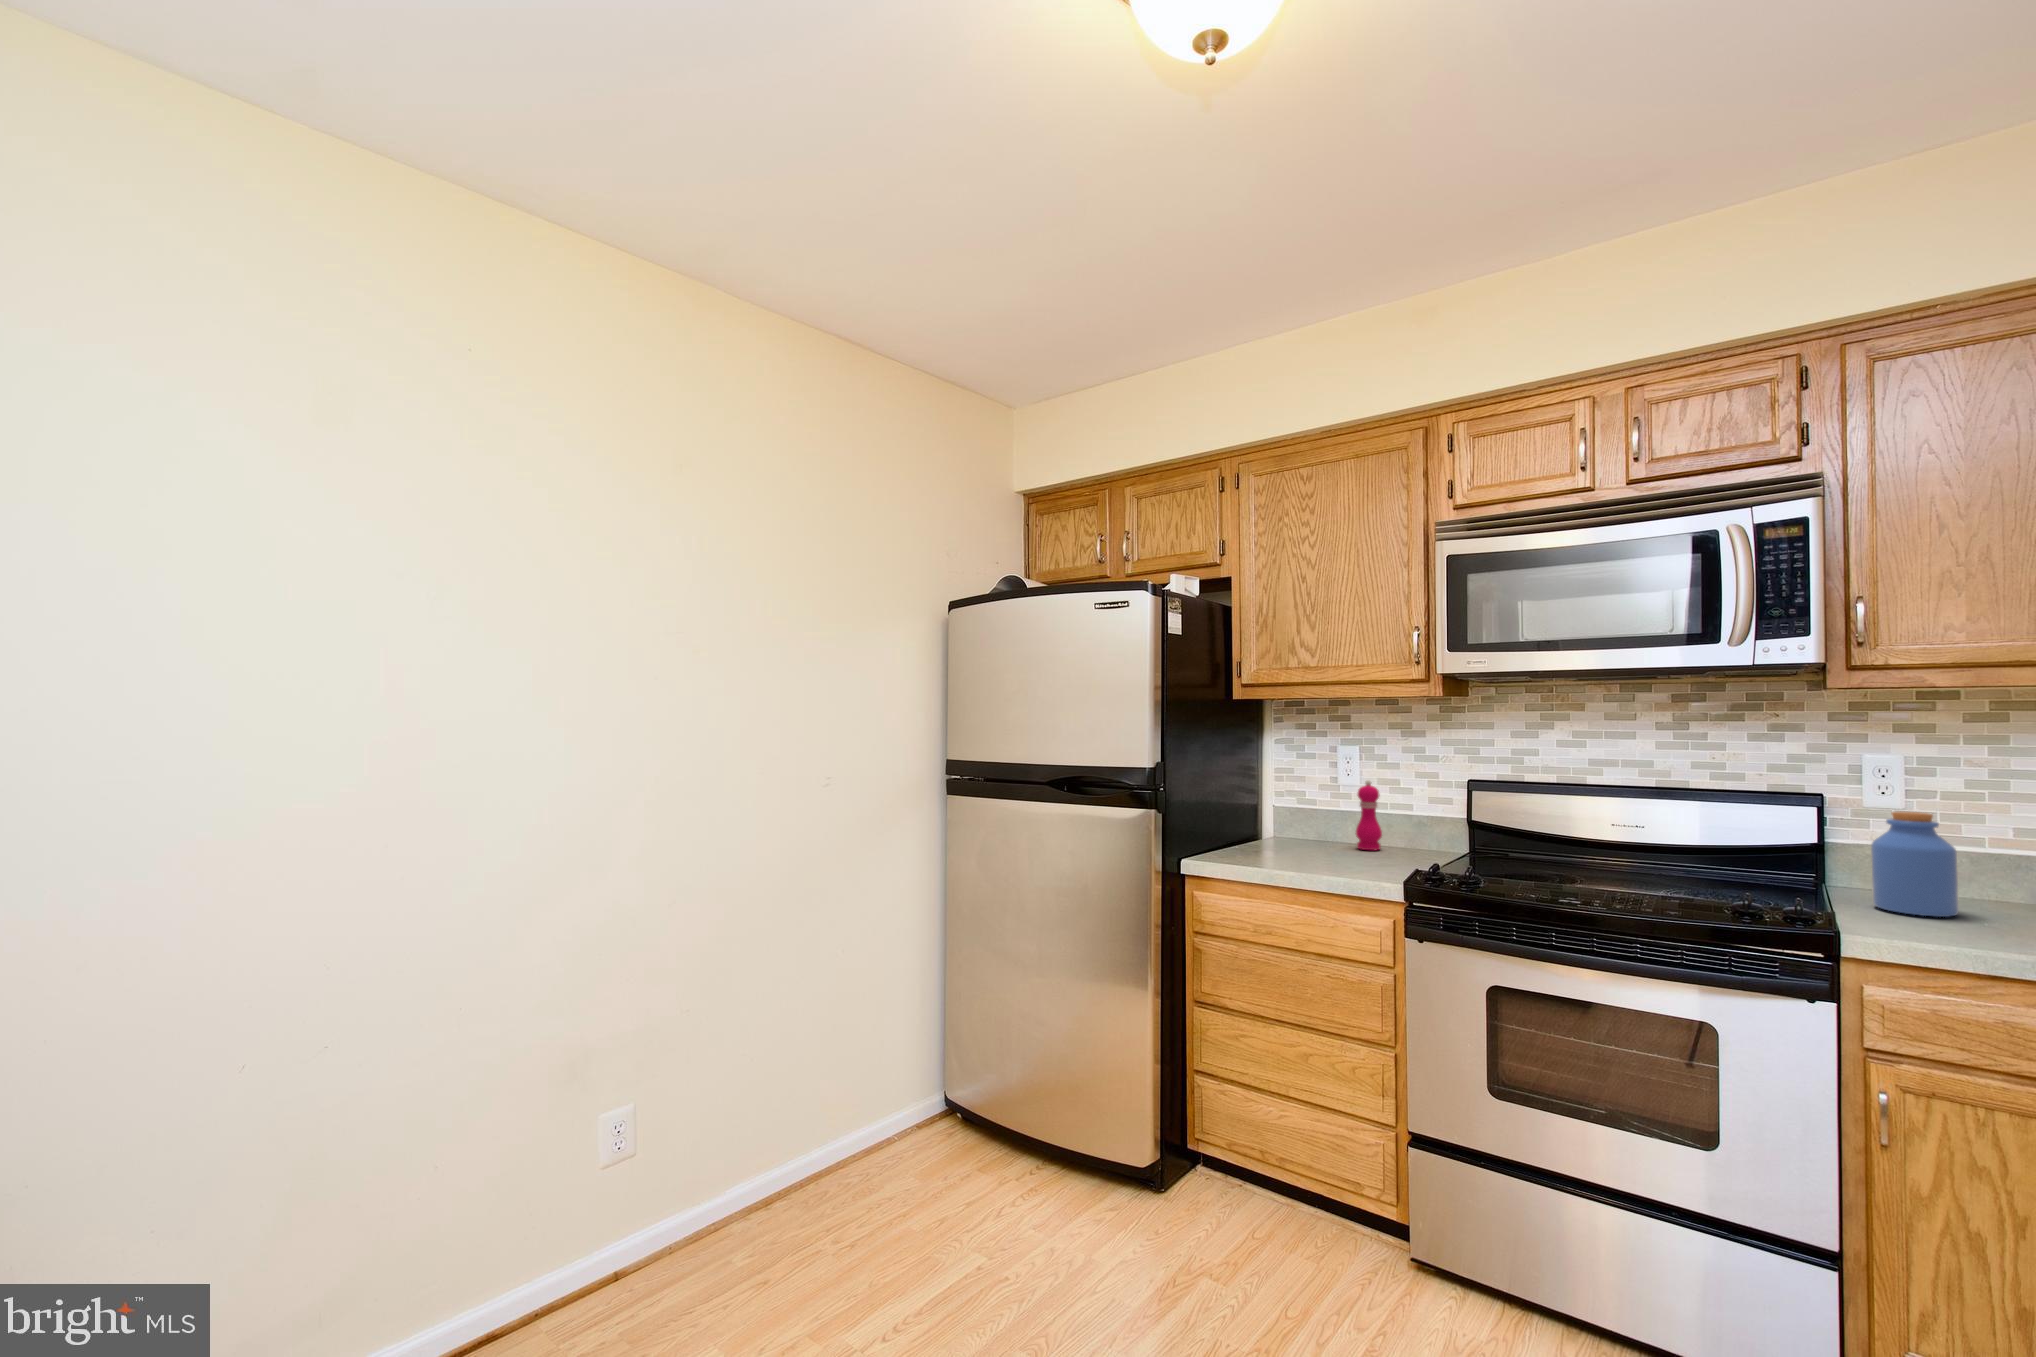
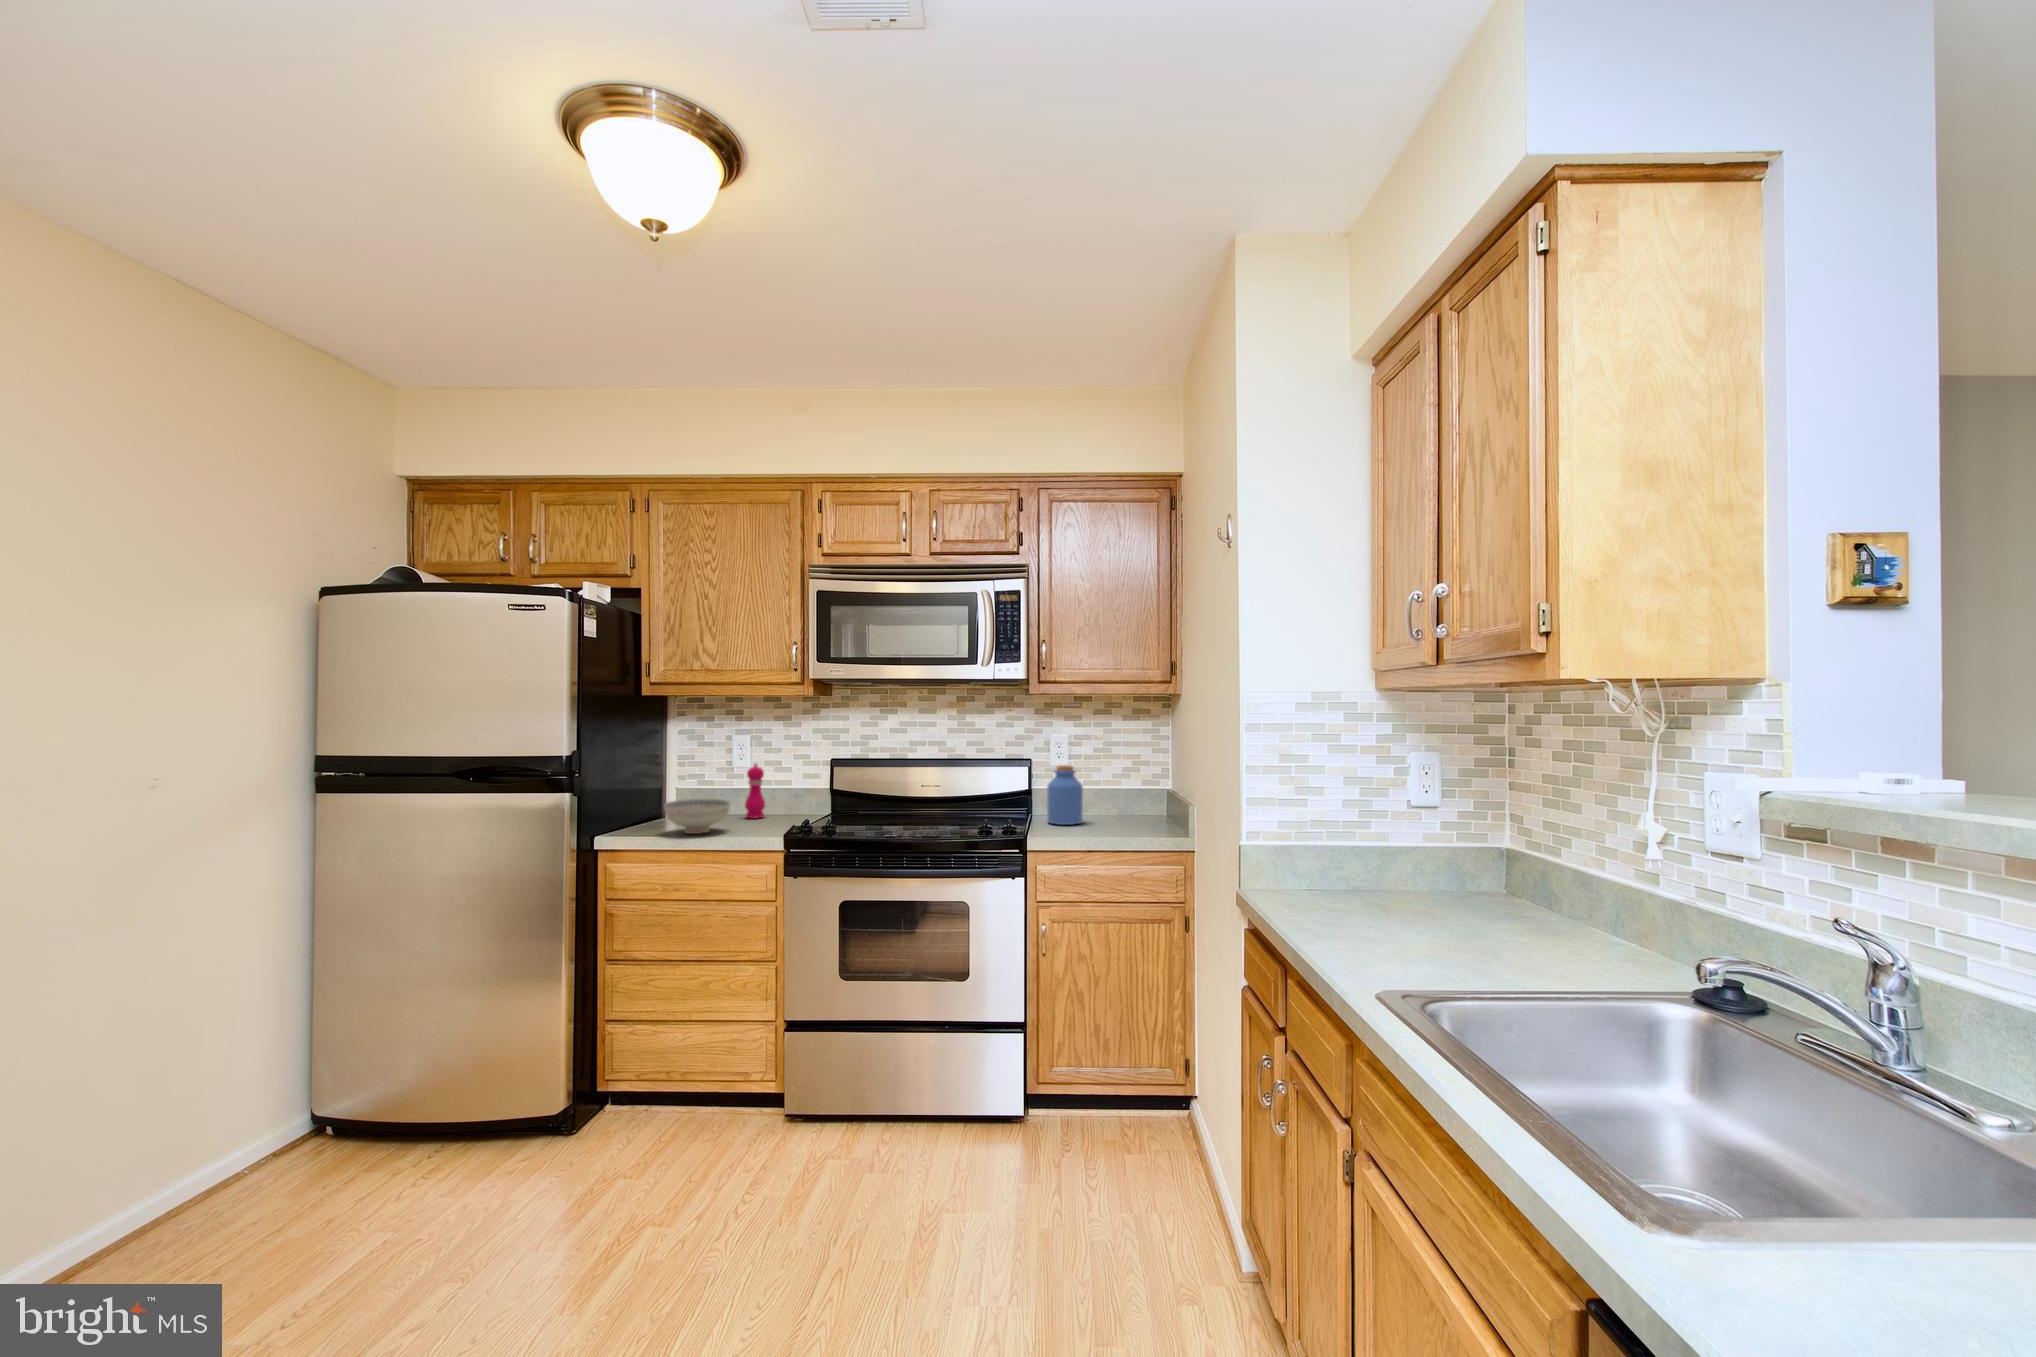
ceramic bowl: none [1256,821,1335,864] -> present [664,799,730,834]

